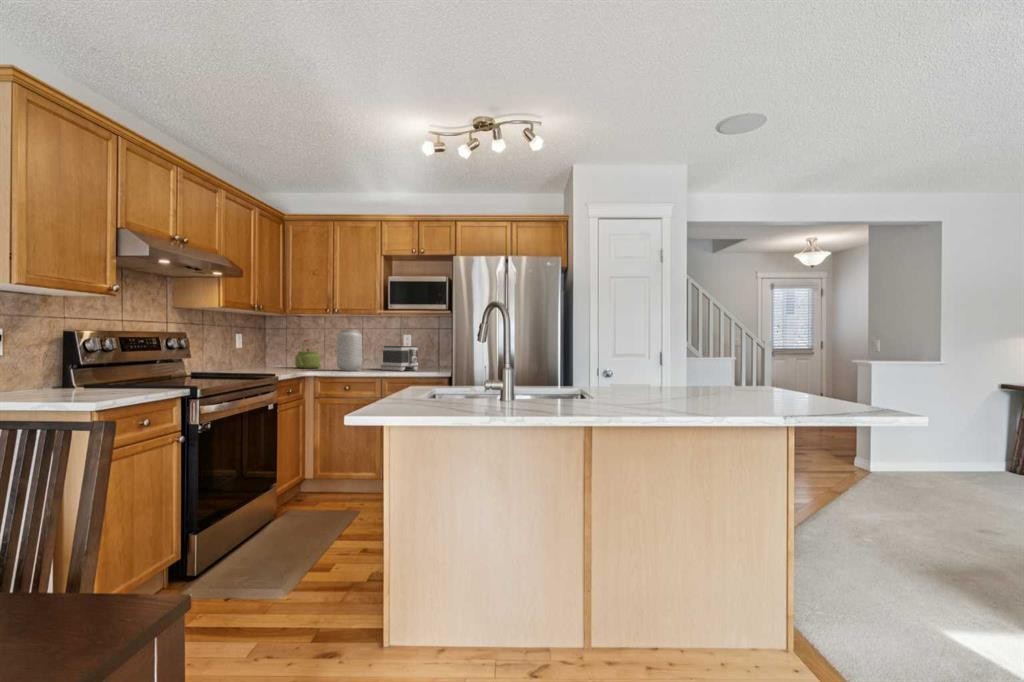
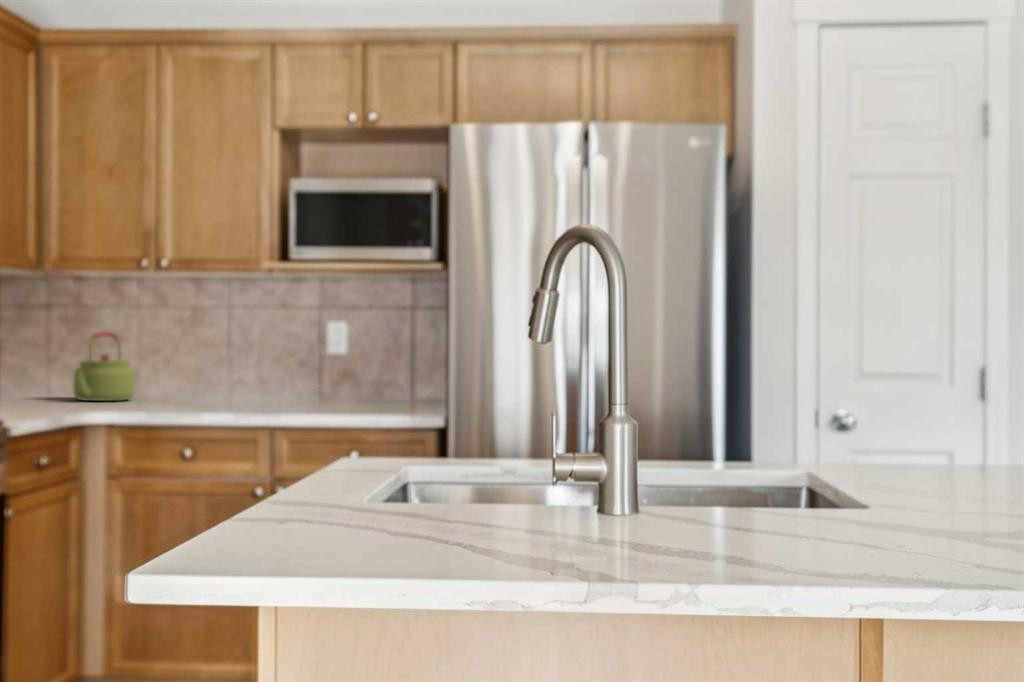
vase: present [337,330,362,371] -> none [167,310,228,409]
toaster: present [381,346,418,371] -> none [273,348,364,410]

